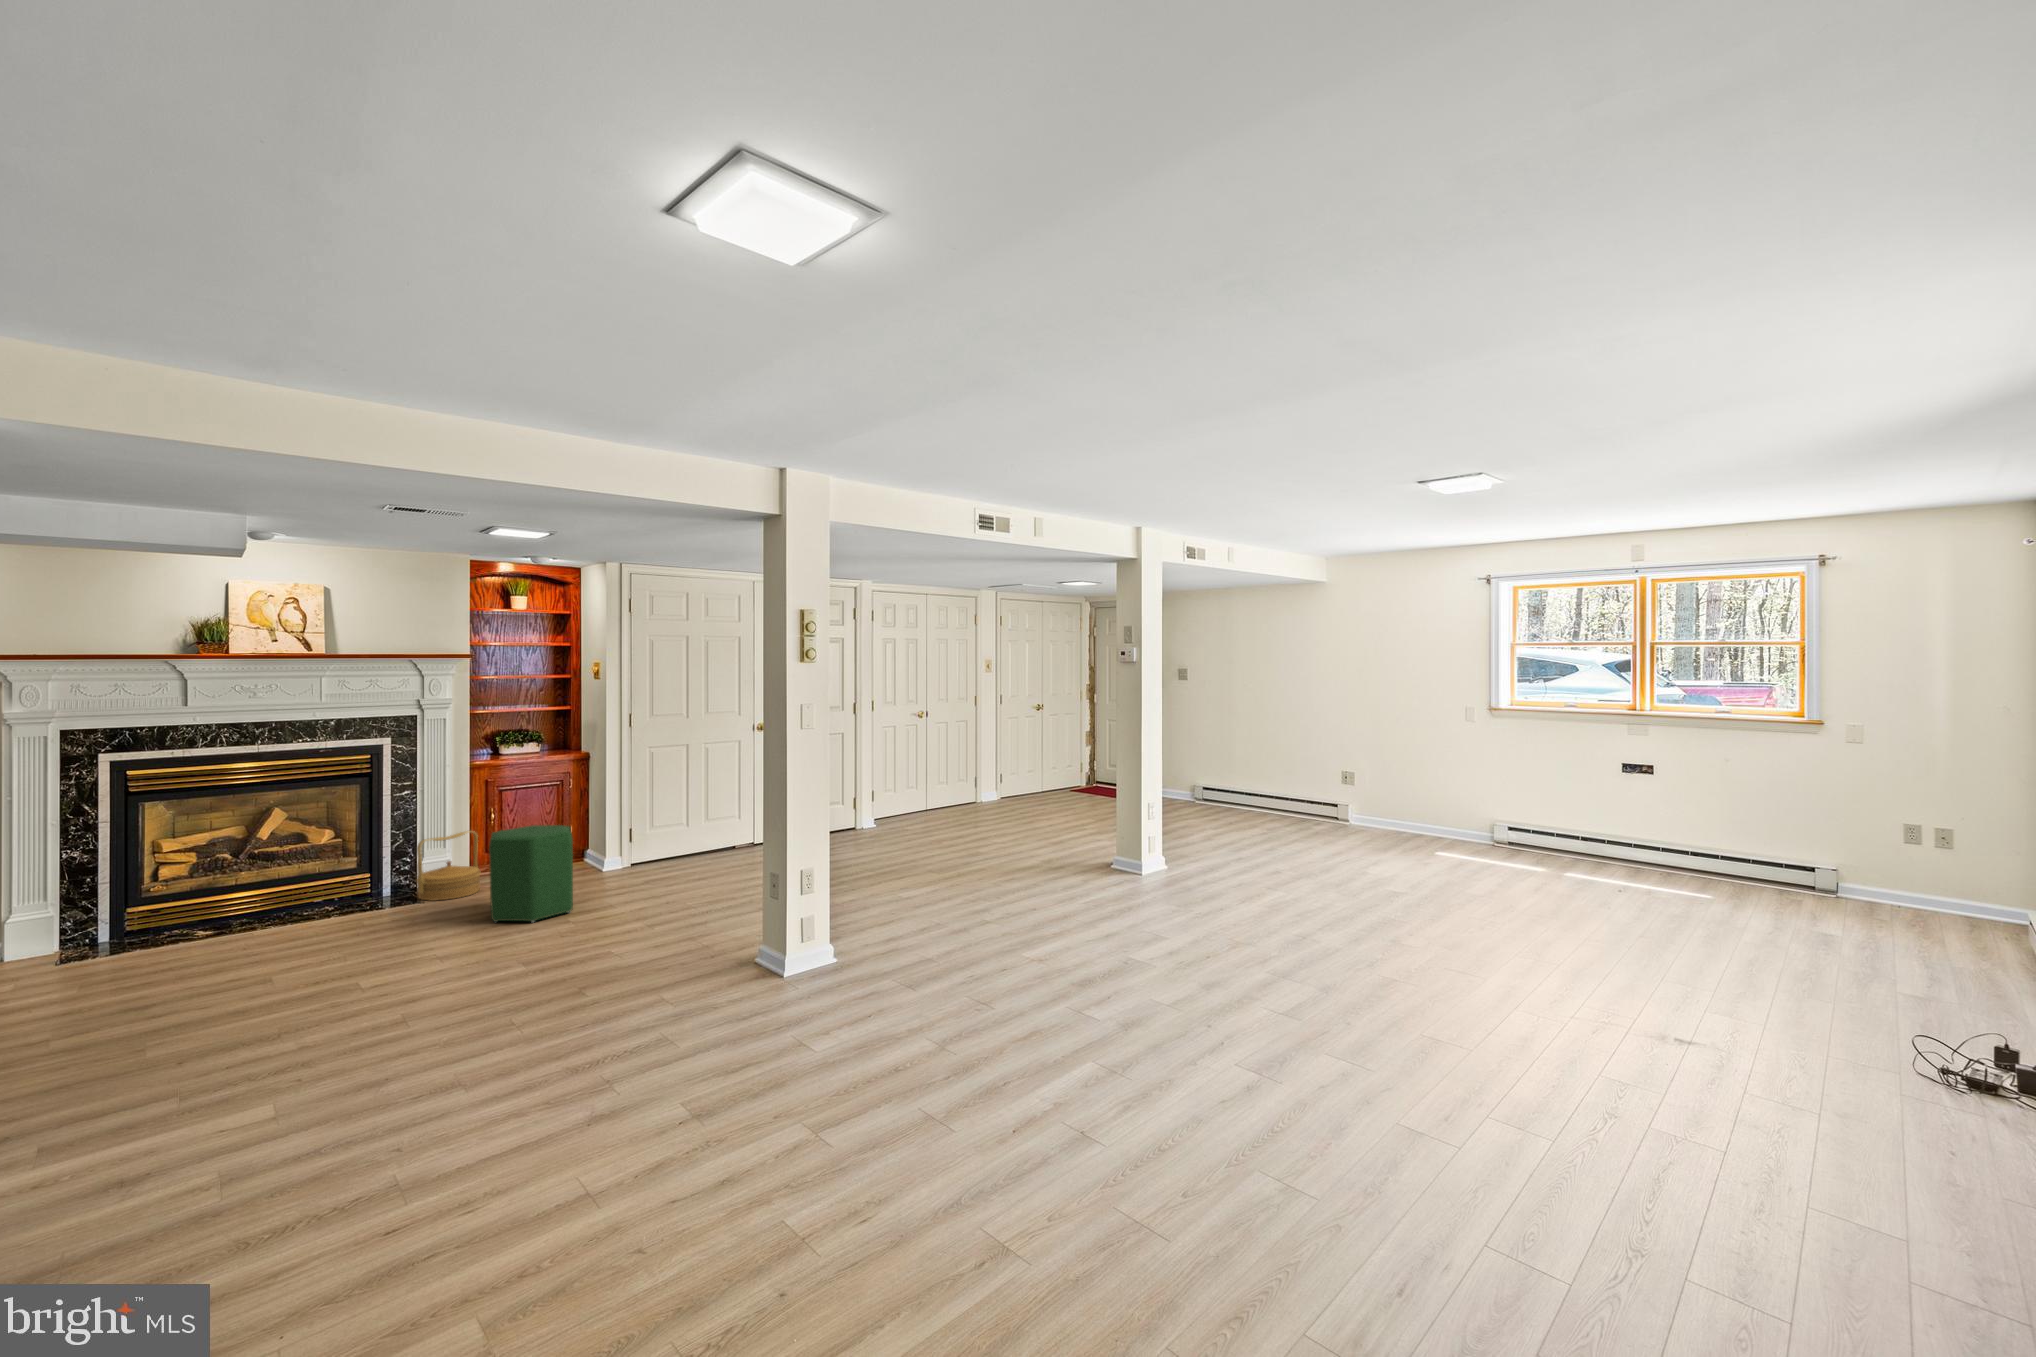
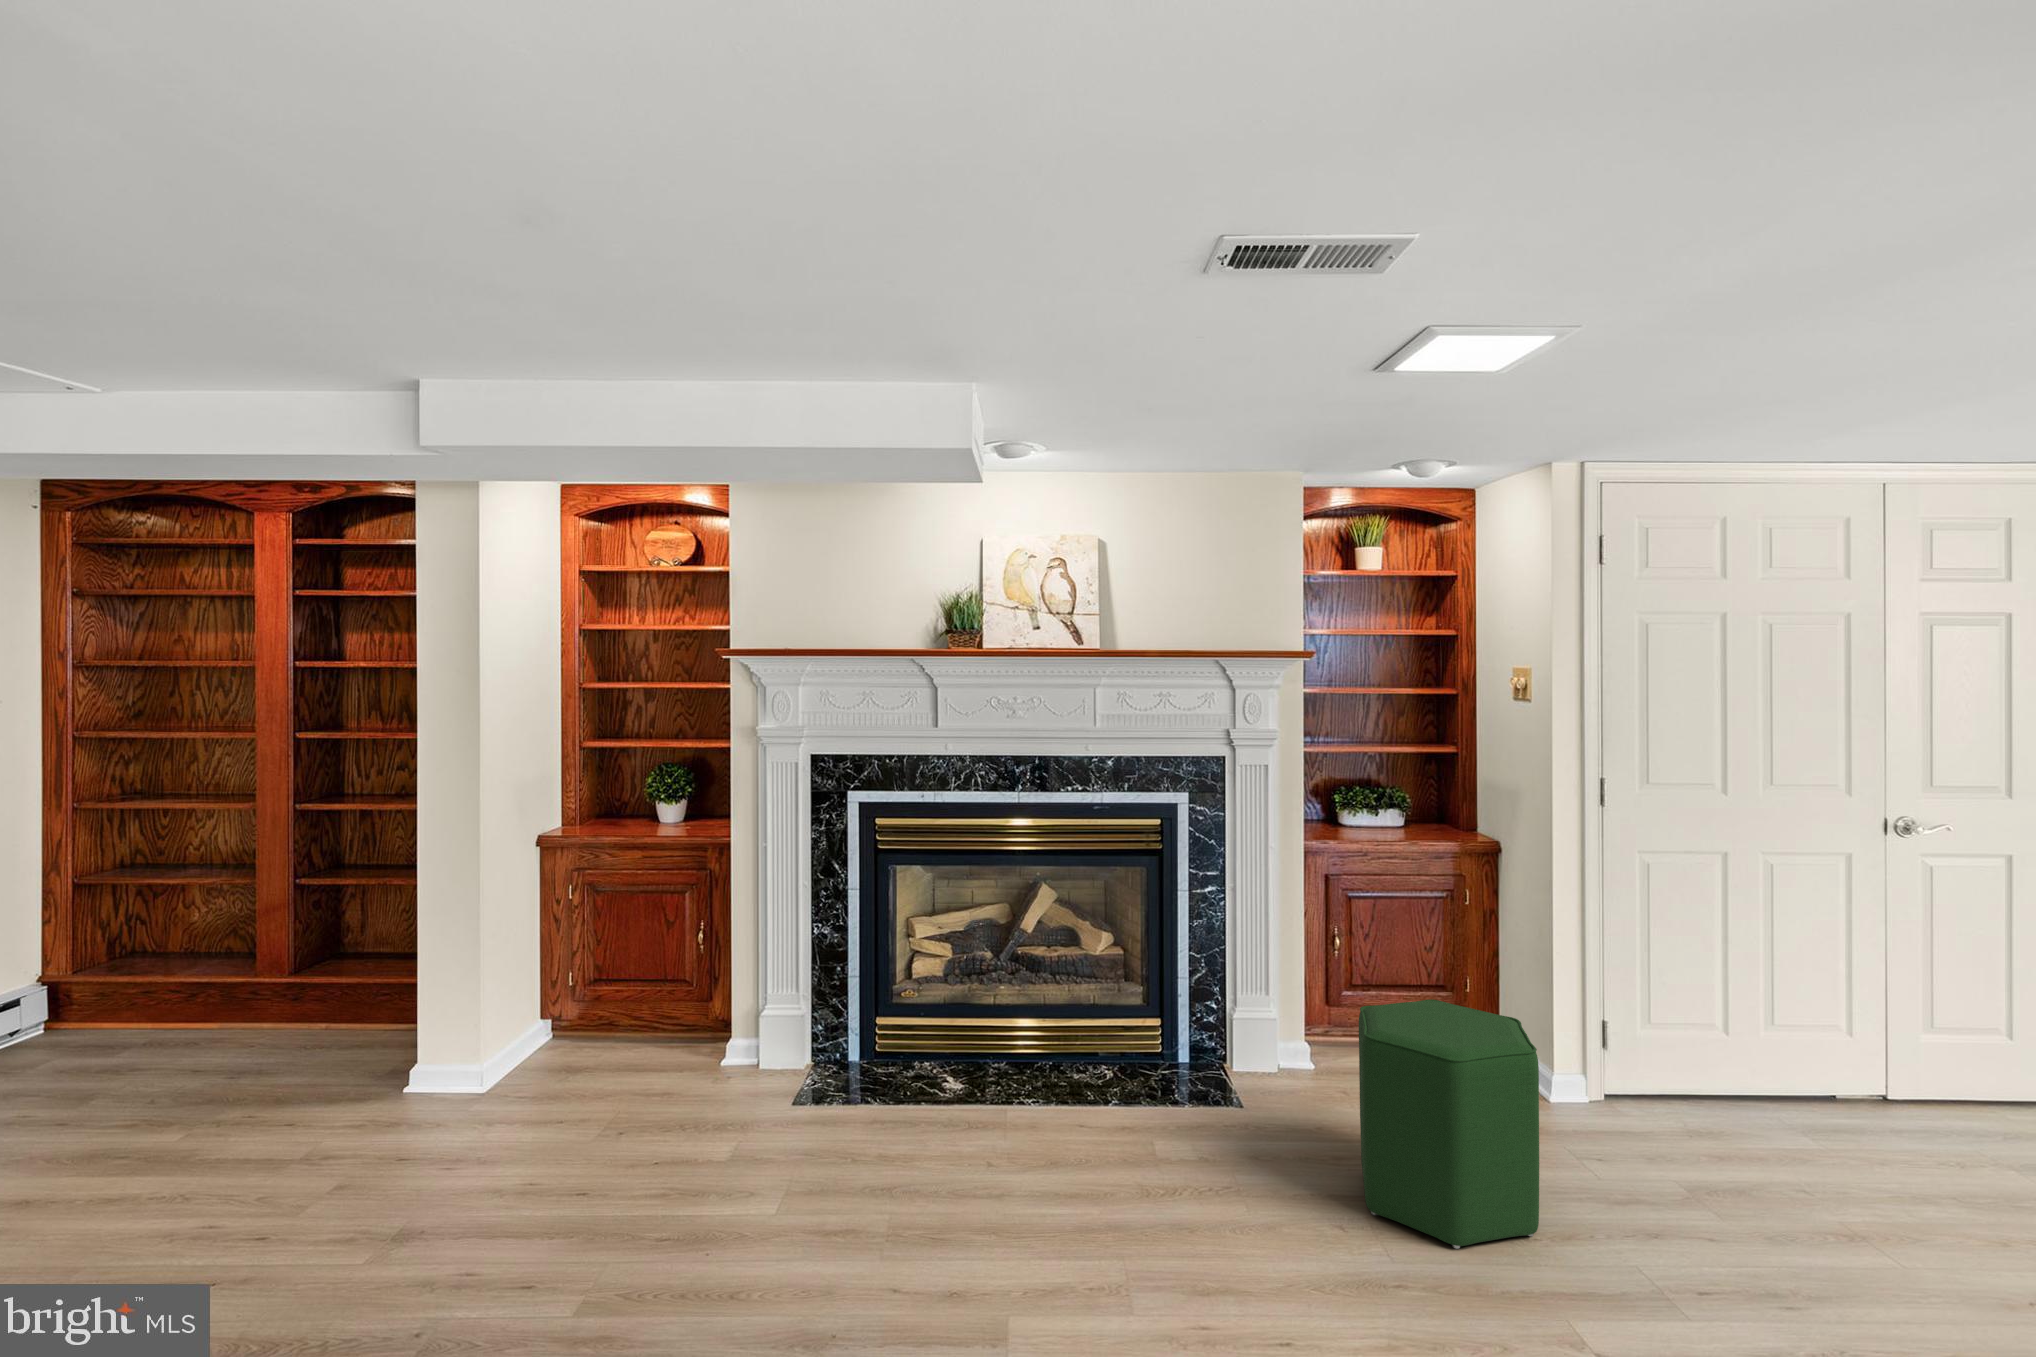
woven basket: present [417,831,481,901] -> none [1225,965,1326,1097]

